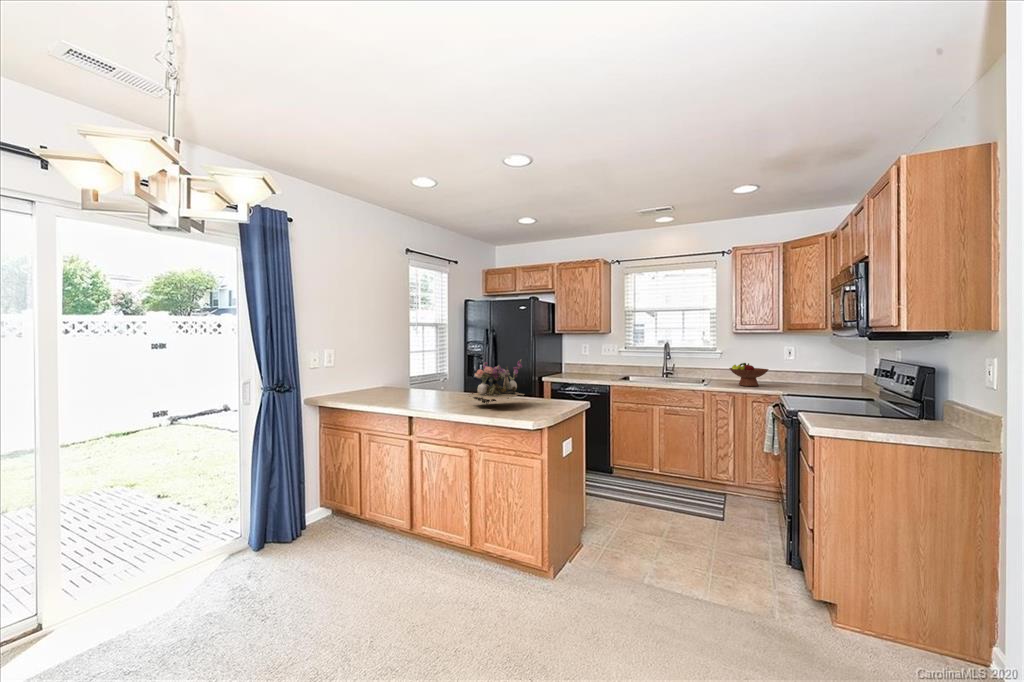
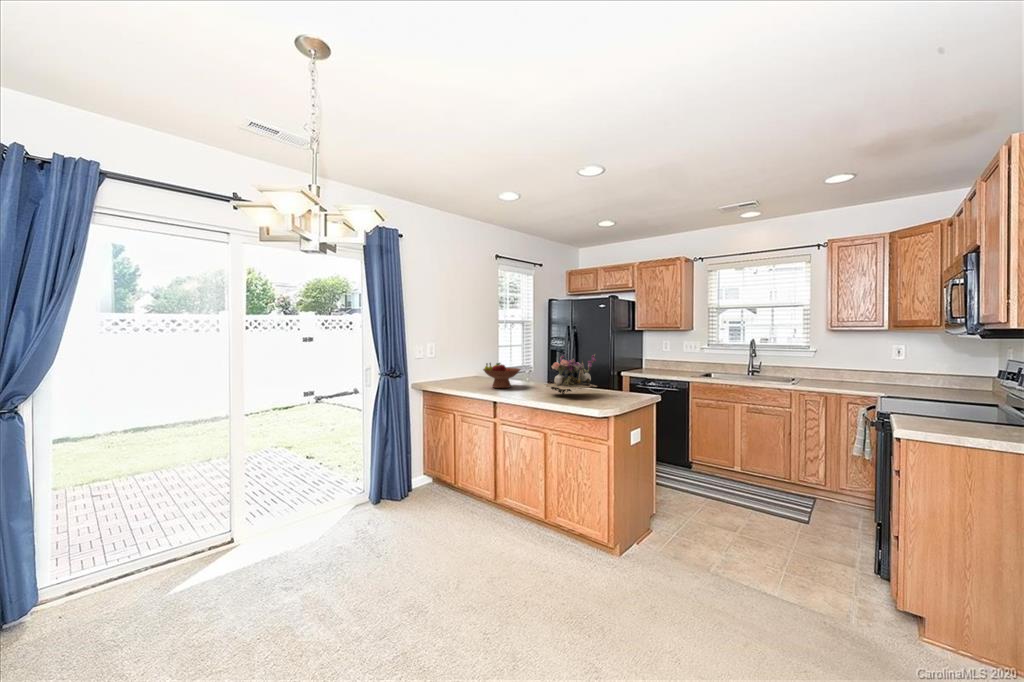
fruit bowl: present [729,363,769,386] -> present [483,363,520,388]

